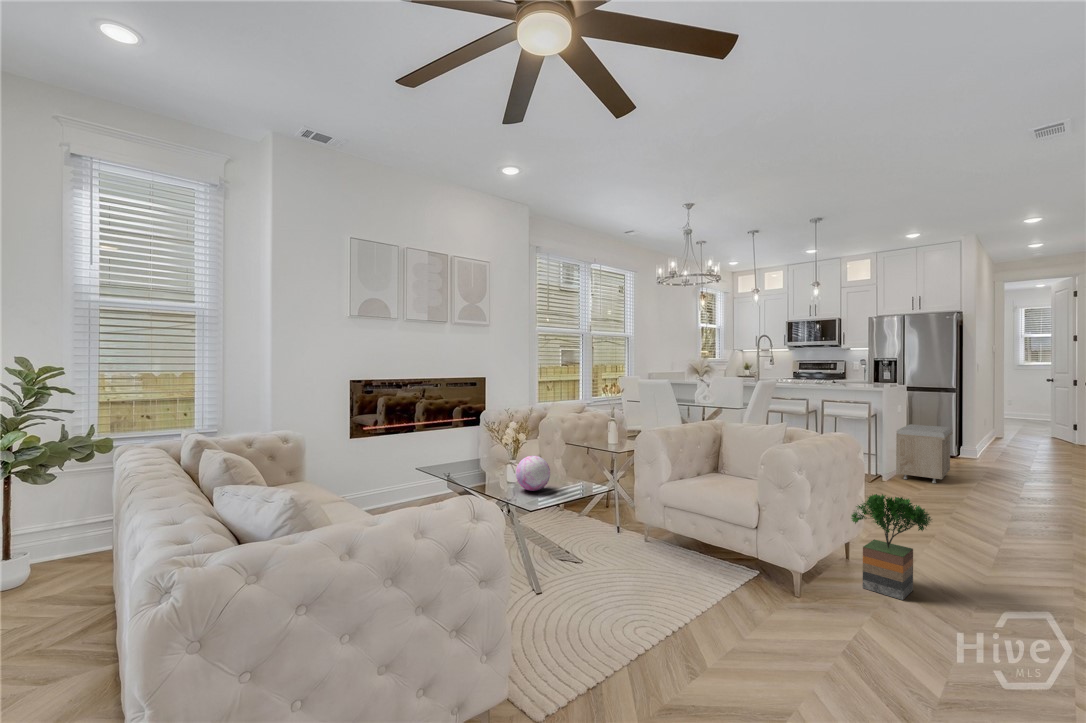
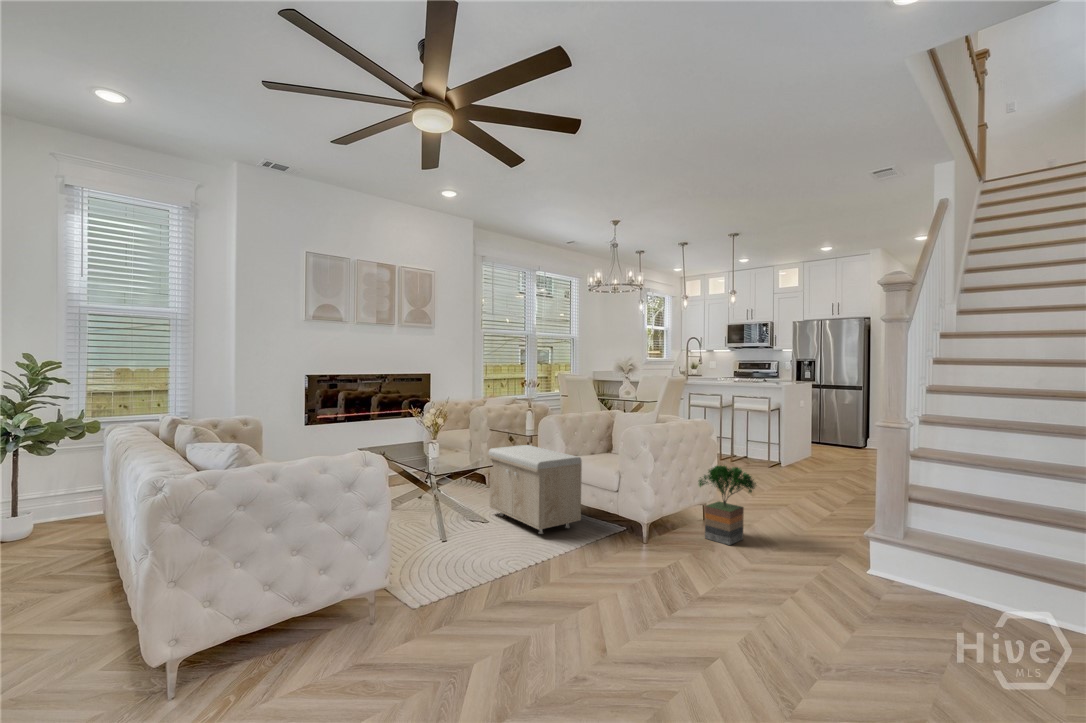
storage bench: present [896,424,952,483] -> present [488,445,582,534]
decorative orb: present [516,456,550,491] -> none [435,435,463,464]

